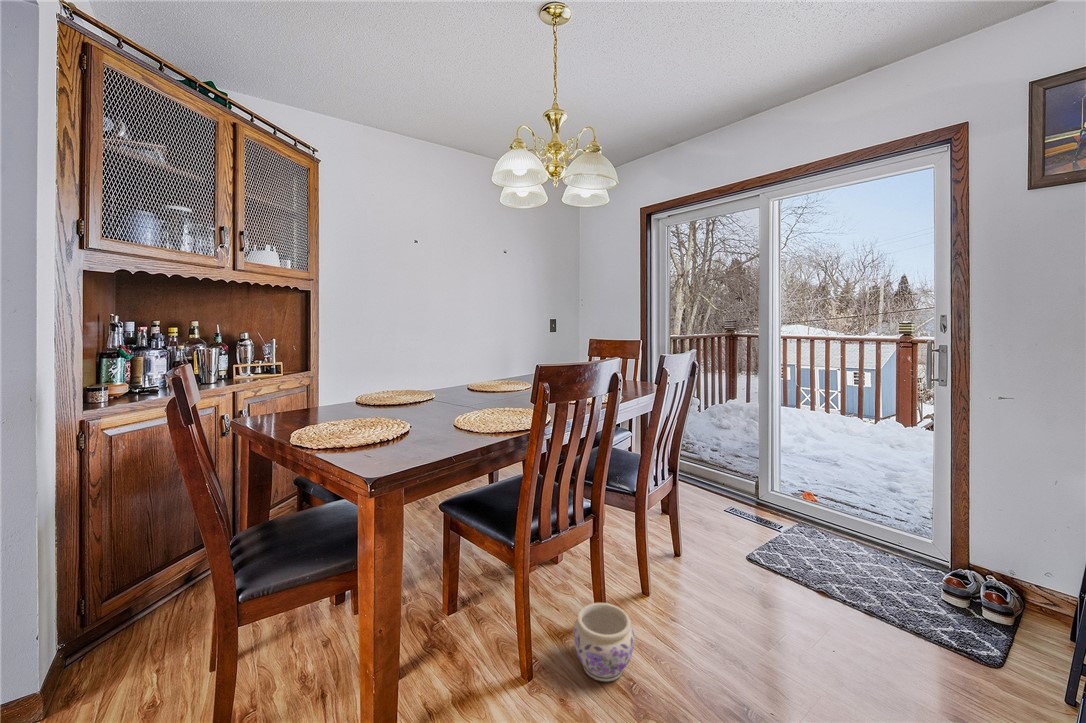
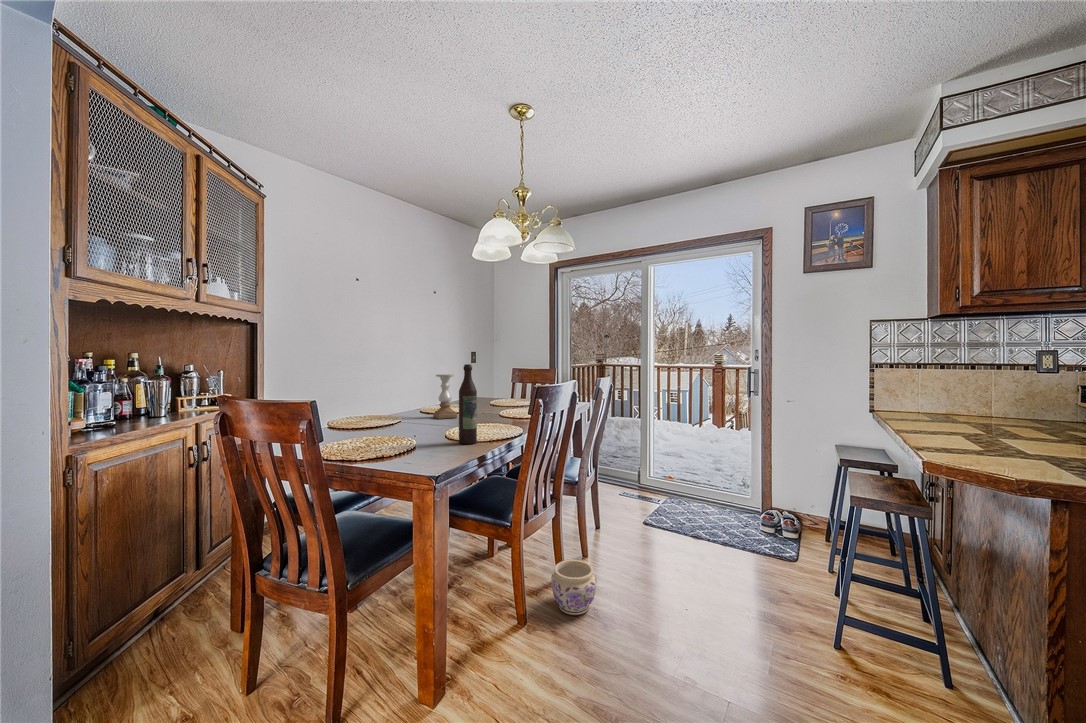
wine bottle: none [438,343,462,447] -> present [459,364,477,444]
candle holder: none [469,348,493,401] -> present [433,374,457,419]

